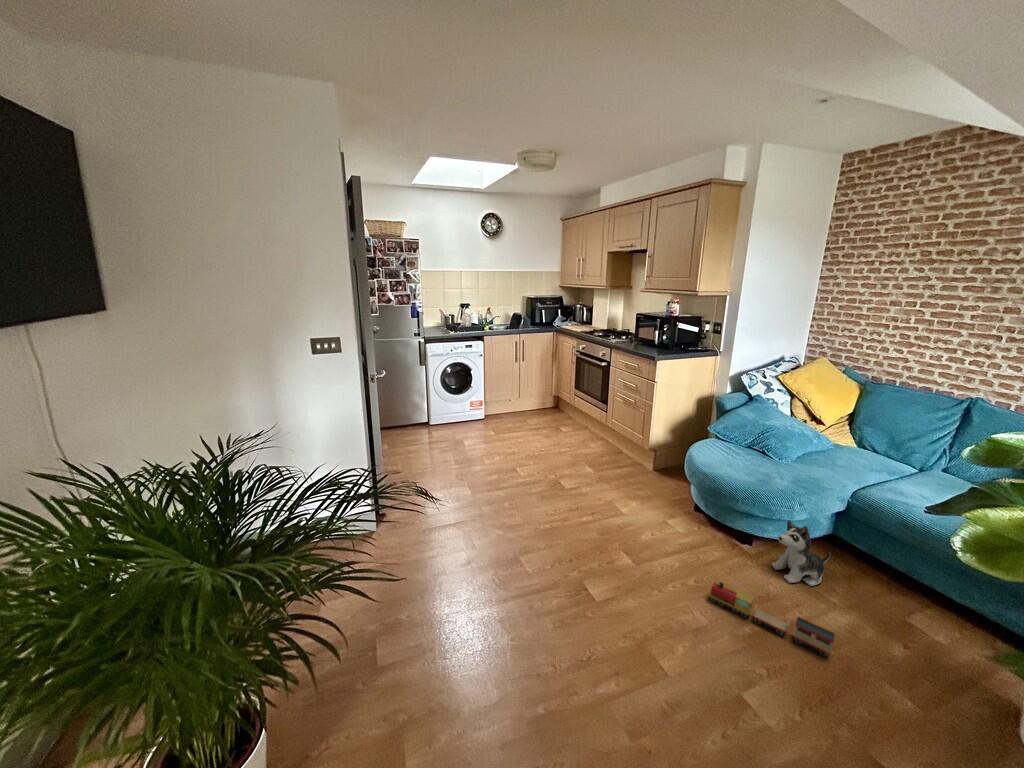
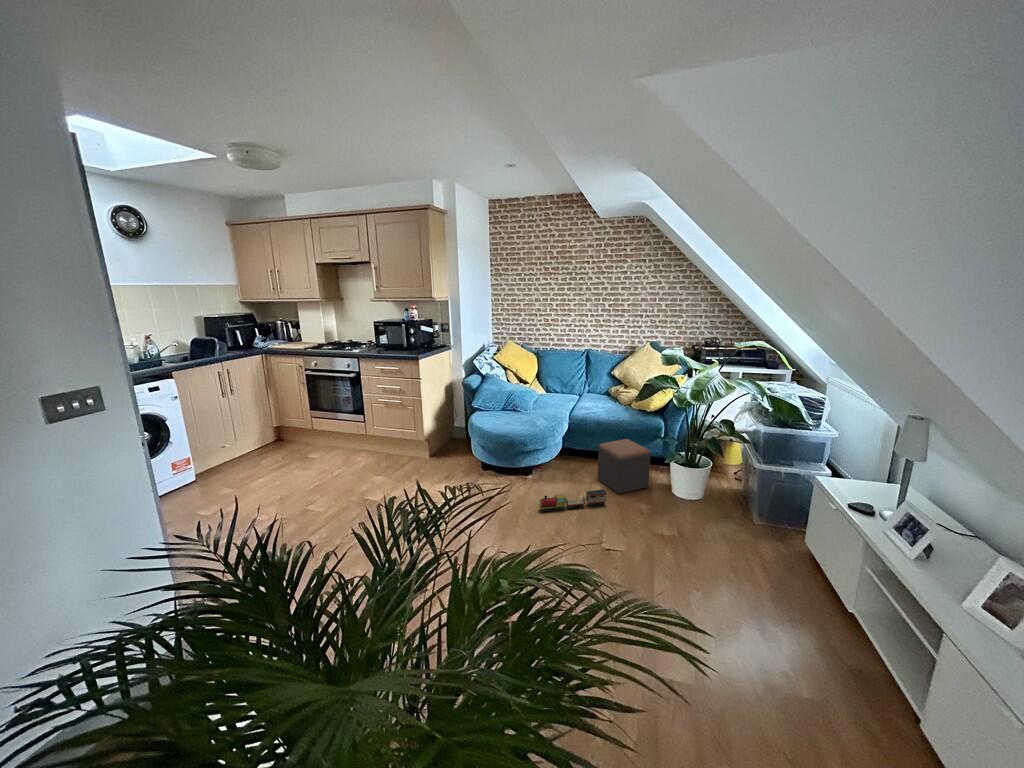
plush toy: present [771,520,831,586] -> none [548,442,574,483]
footstool: none [861,561,995,692] -> present [598,439,650,494]

